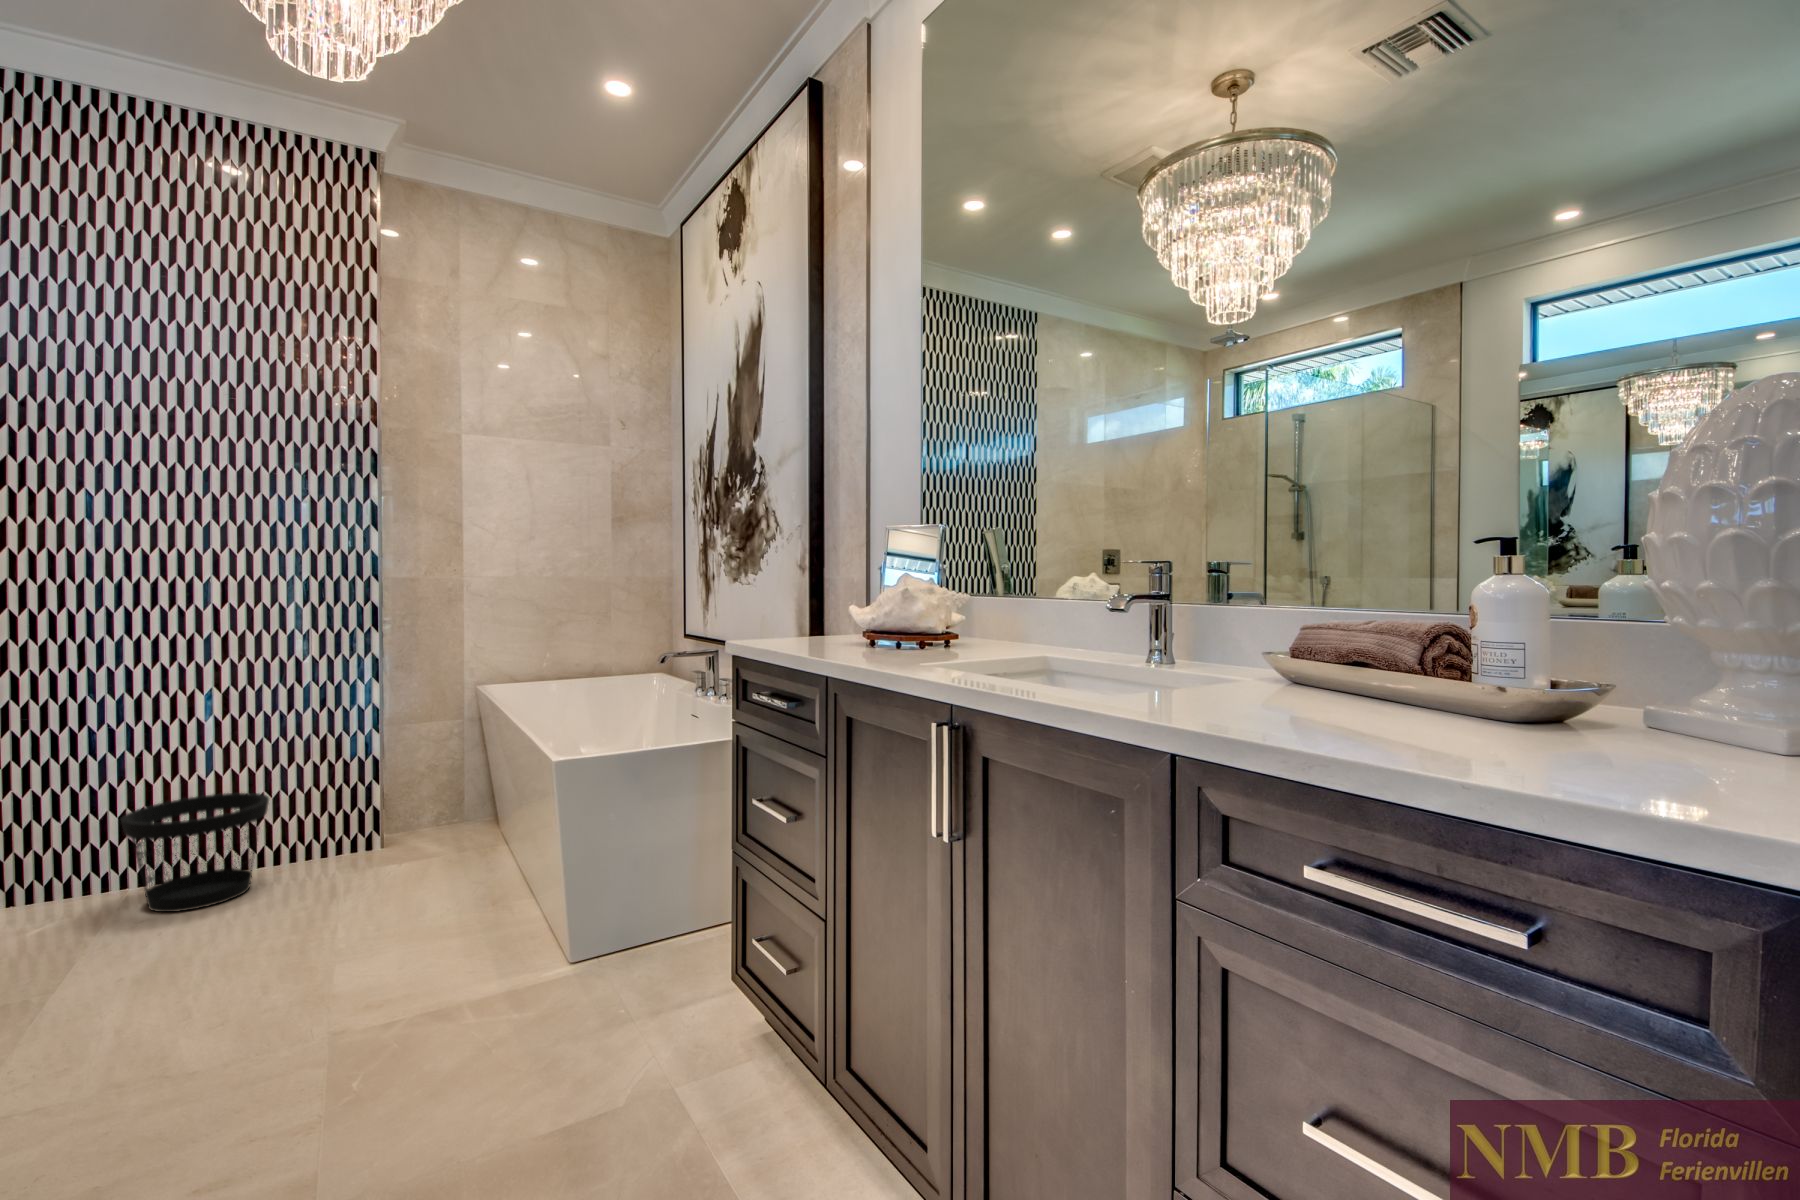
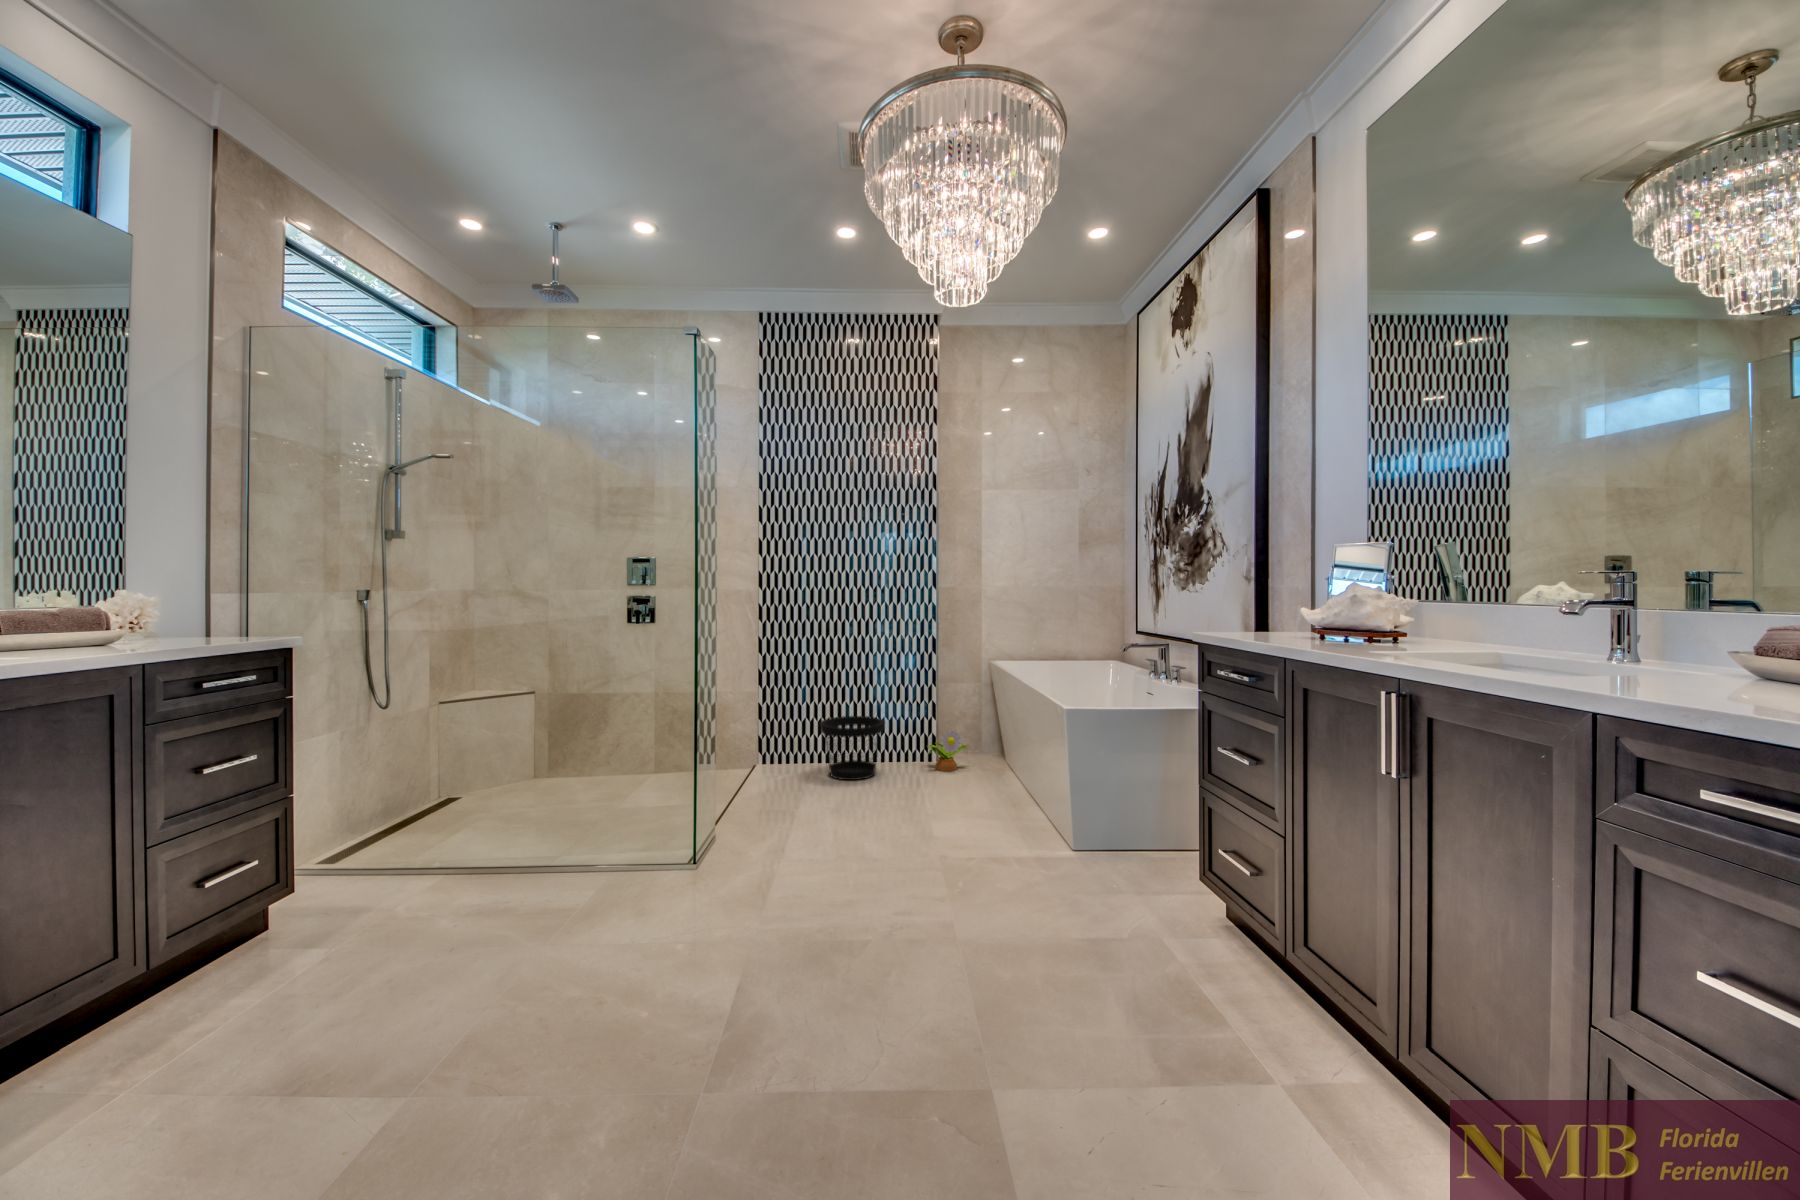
decorative plant: none [358,796,434,862] -> present [928,729,968,771]

